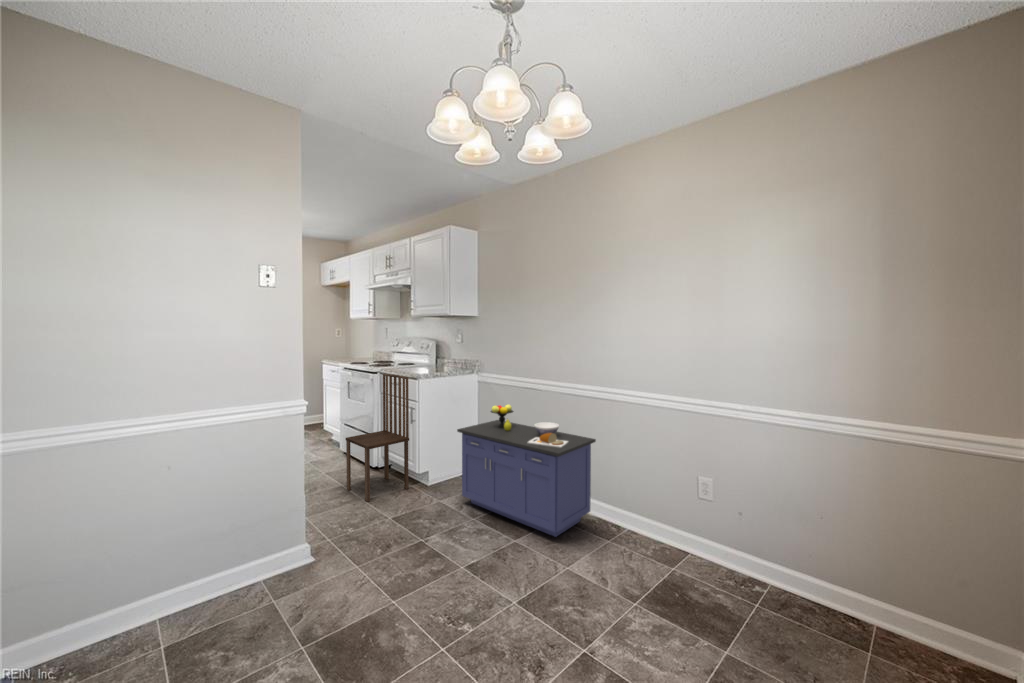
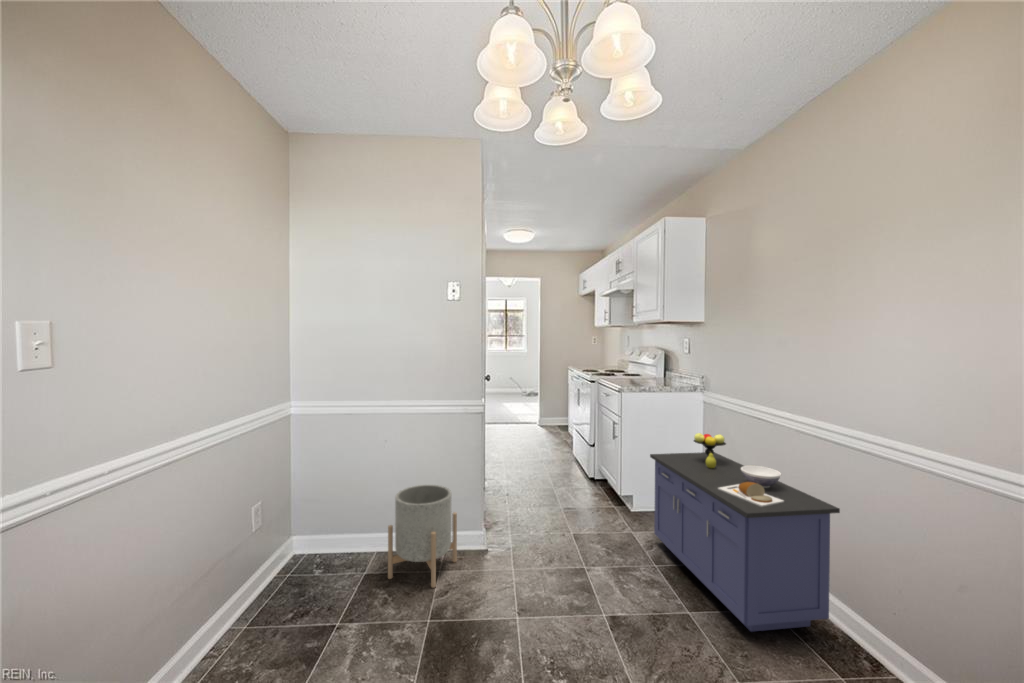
dining chair: present [346,374,409,502] -> none [554,383,610,511]
planter: none [205,504,287,636] -> present [388,485,457,588]

